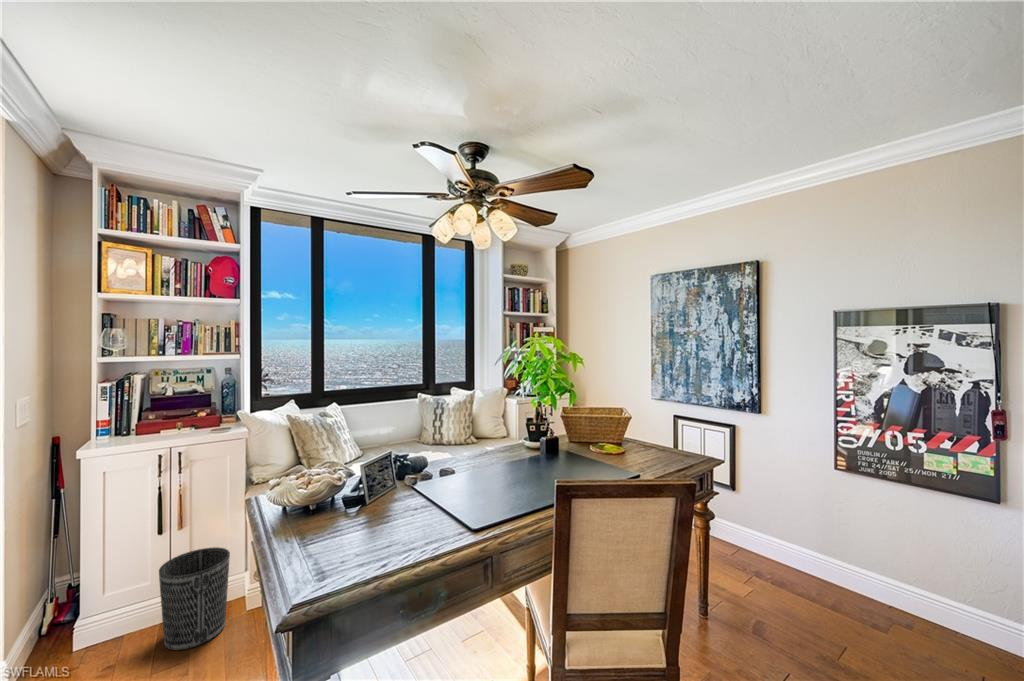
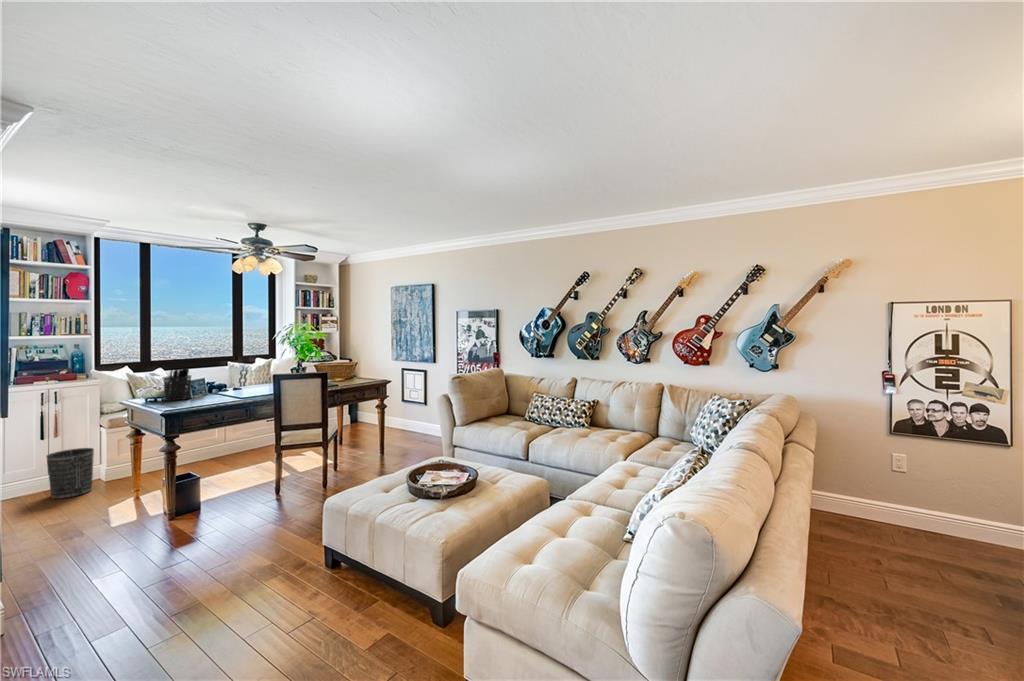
pen holder: none [321,447,383,545] -> present [163,367,192,401]

